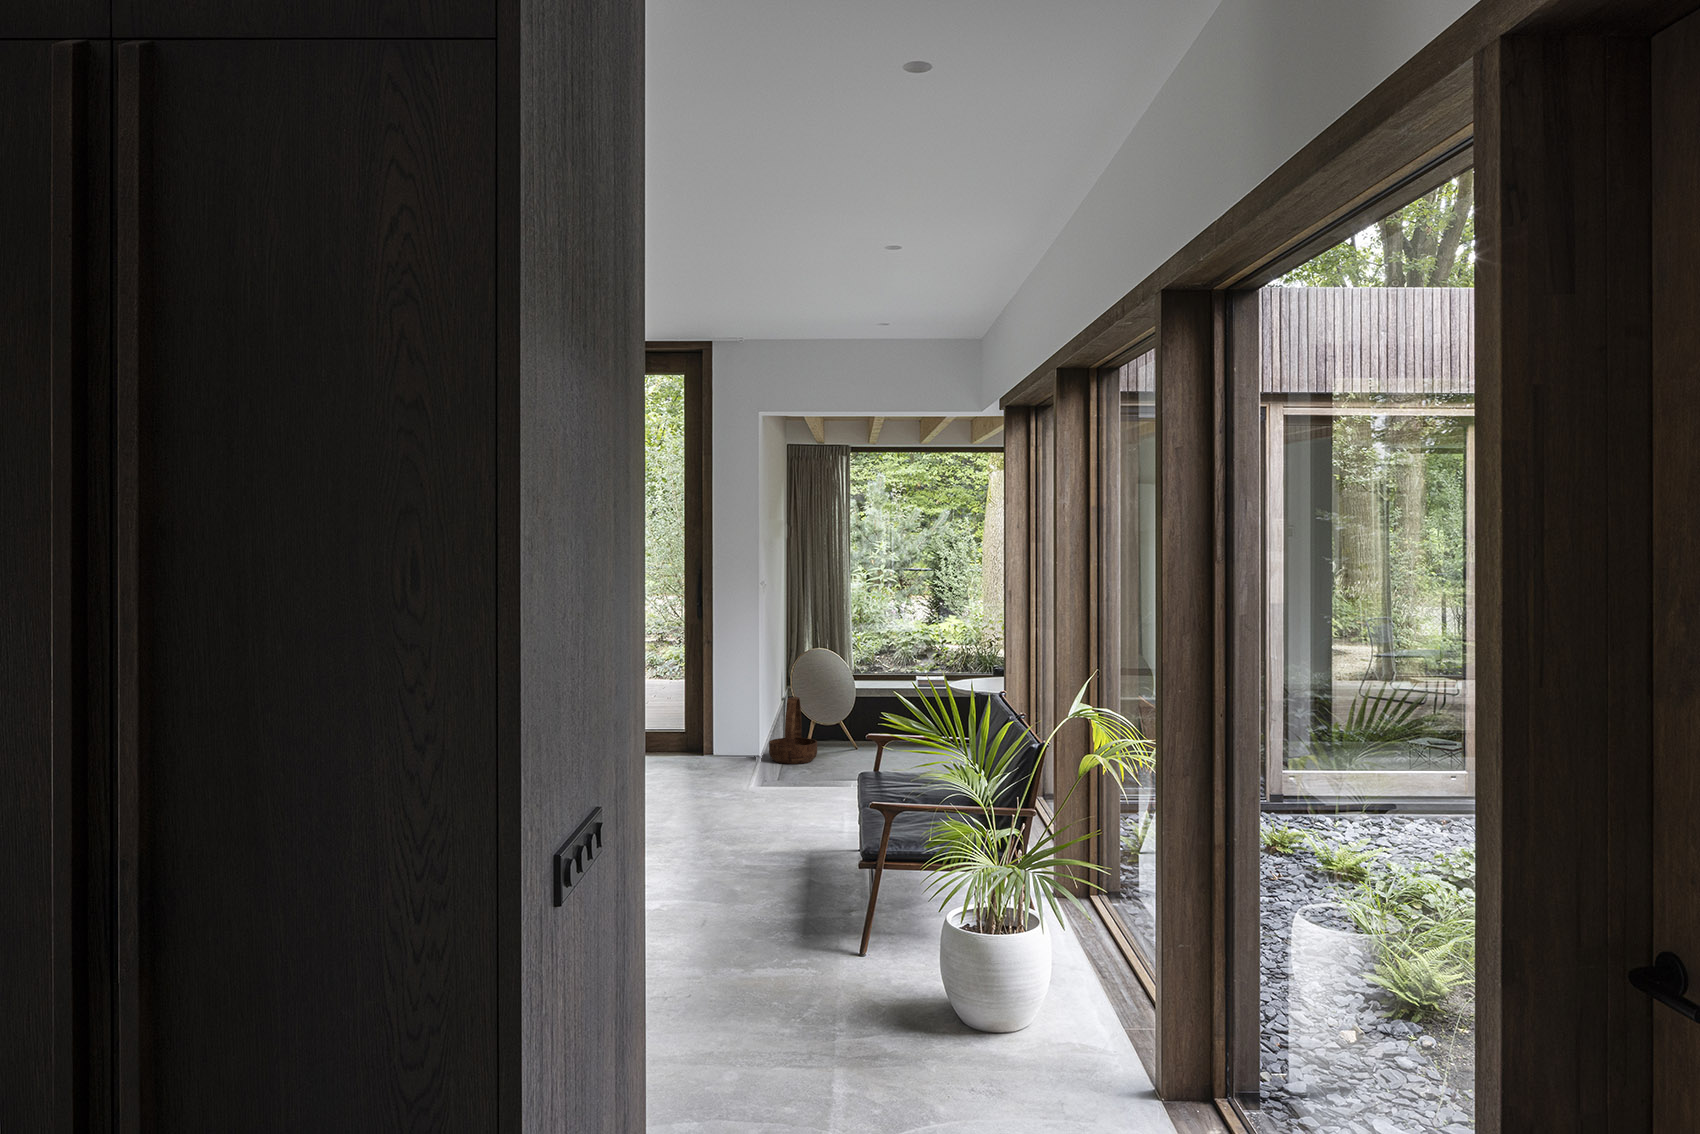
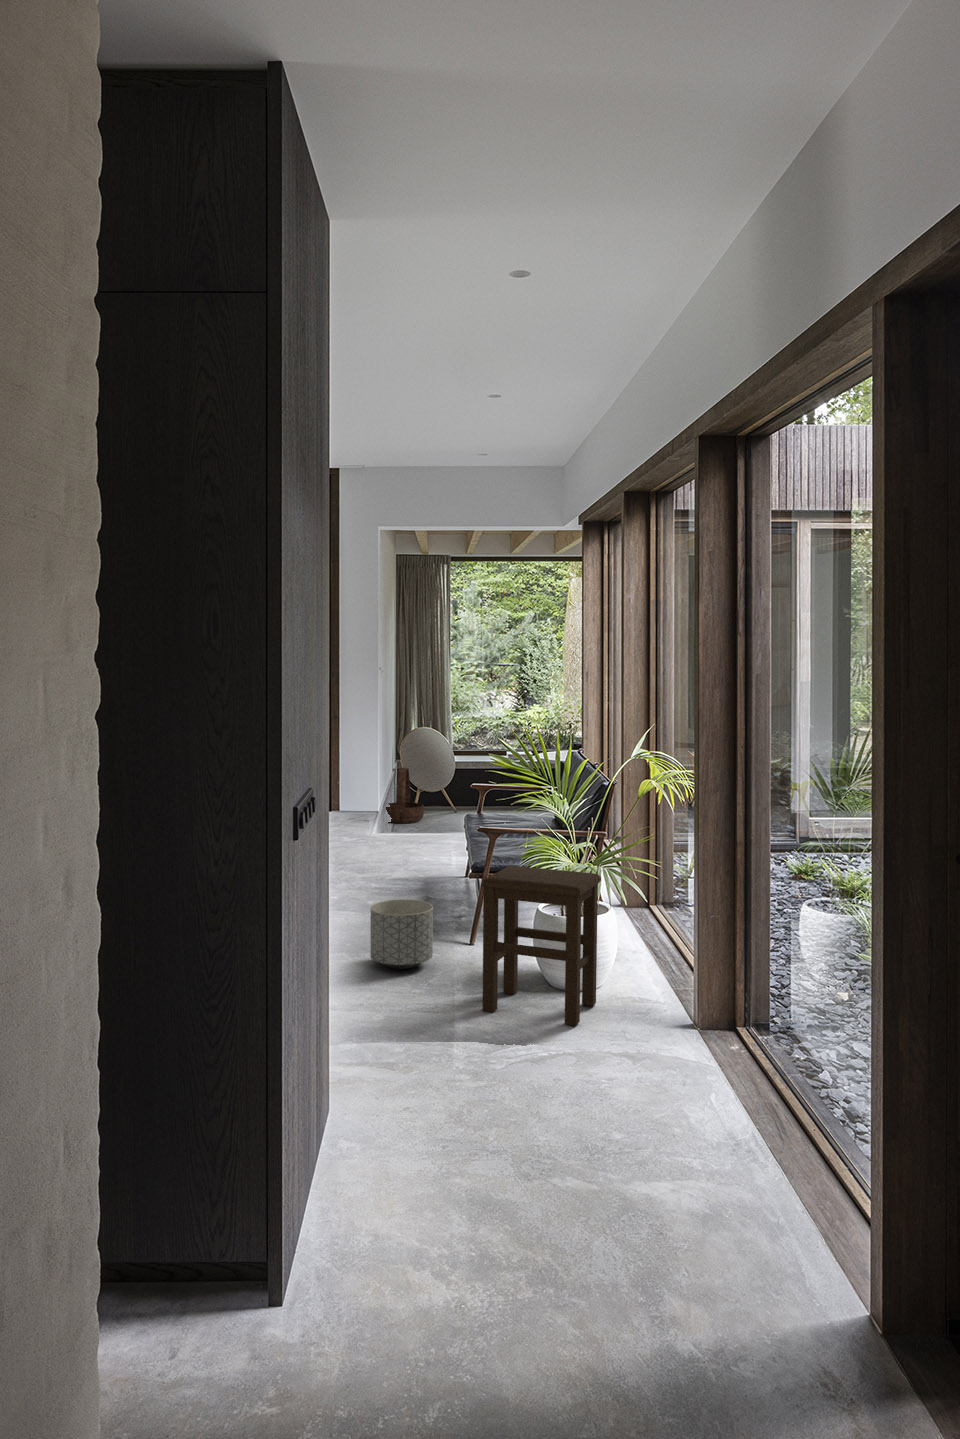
stool: none [866,863,1028,1095] -> present [482,866,601,1025]
planter: none [727,895,808,992] -> present [370,899,433,969]

